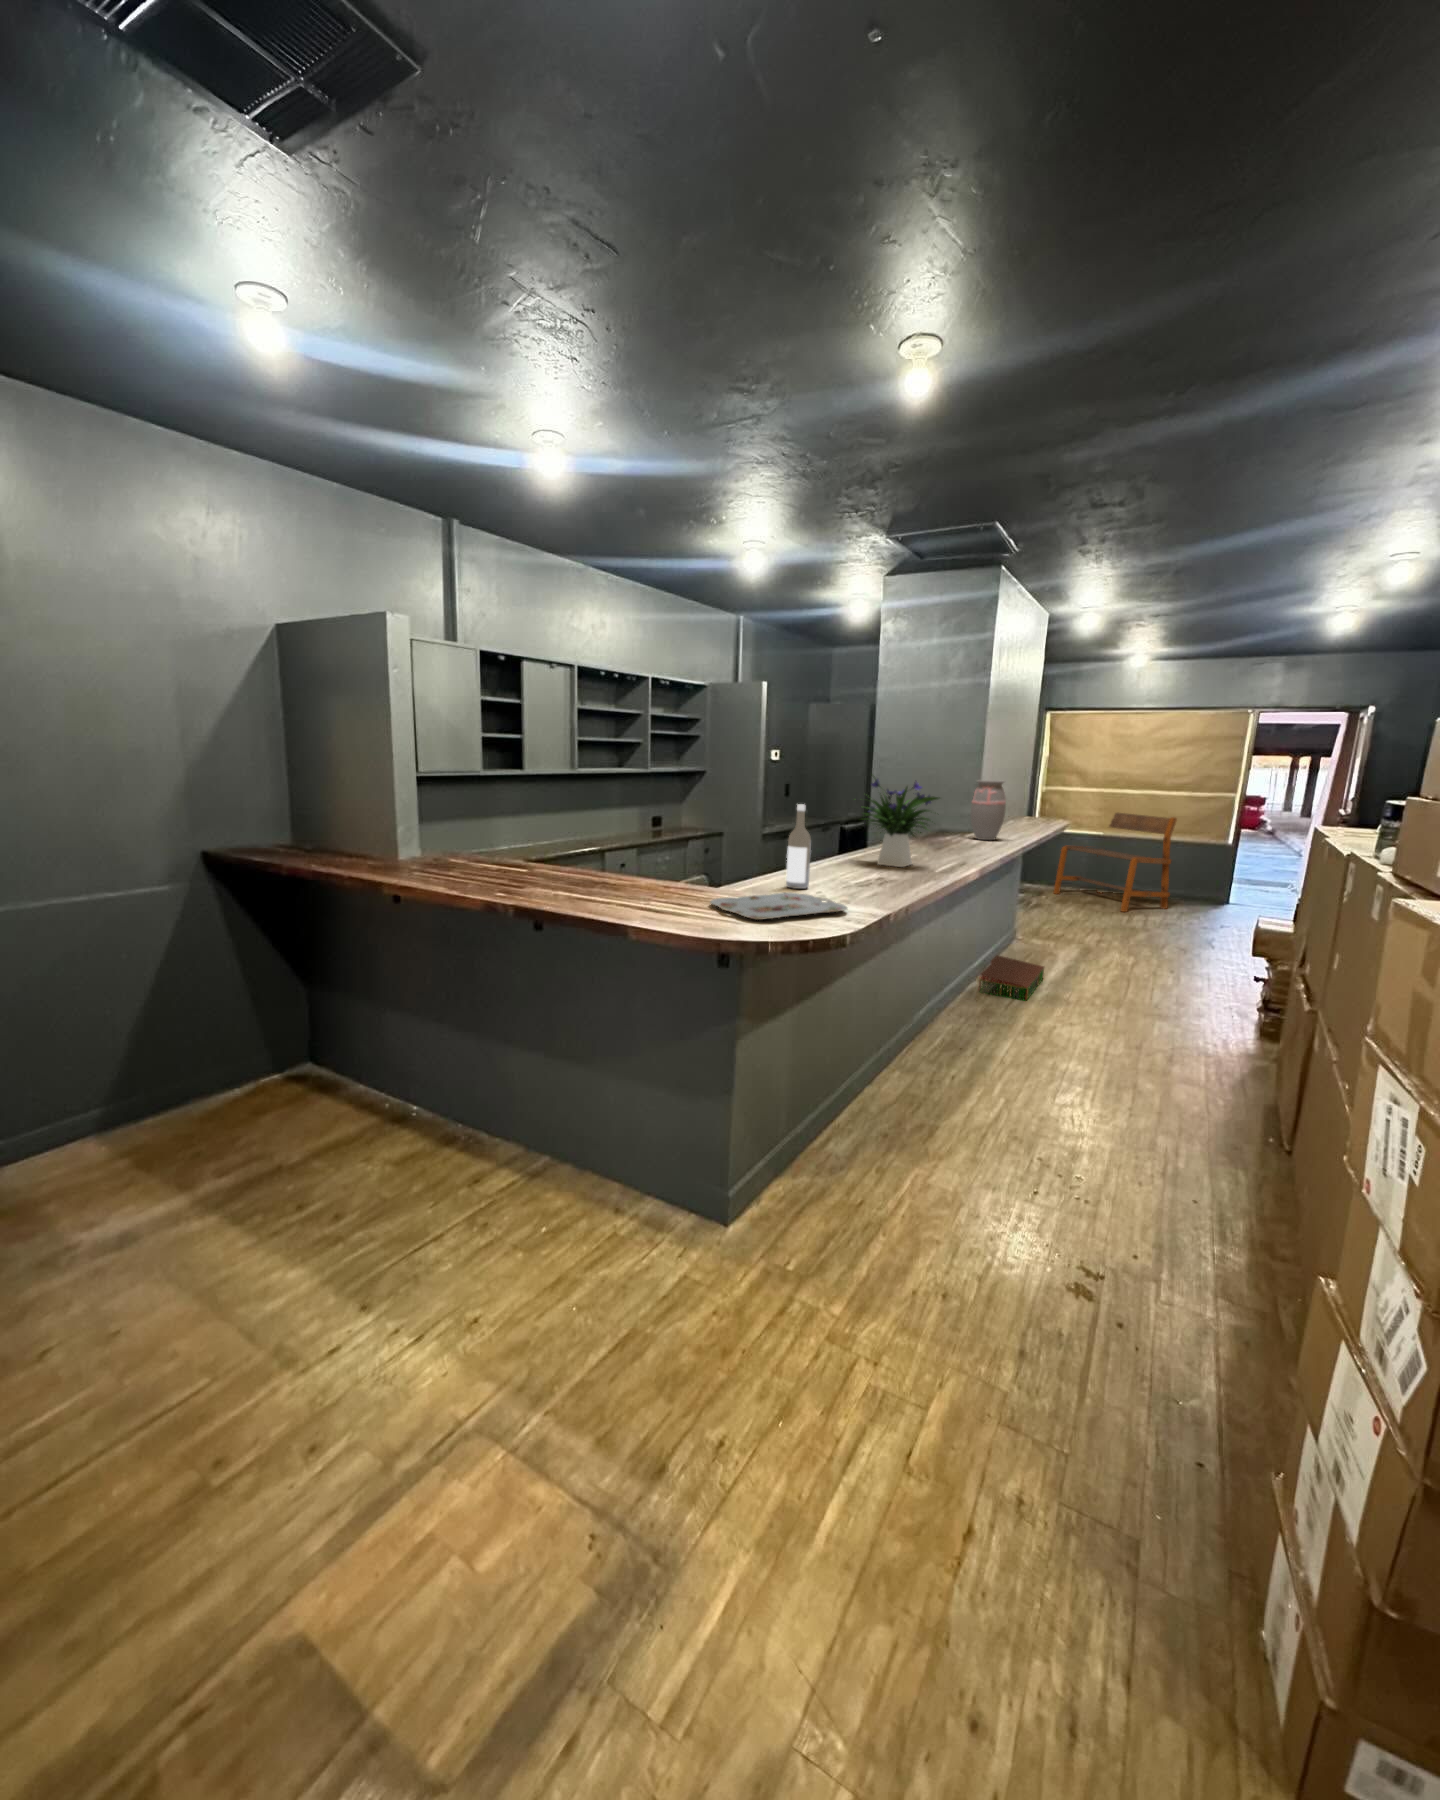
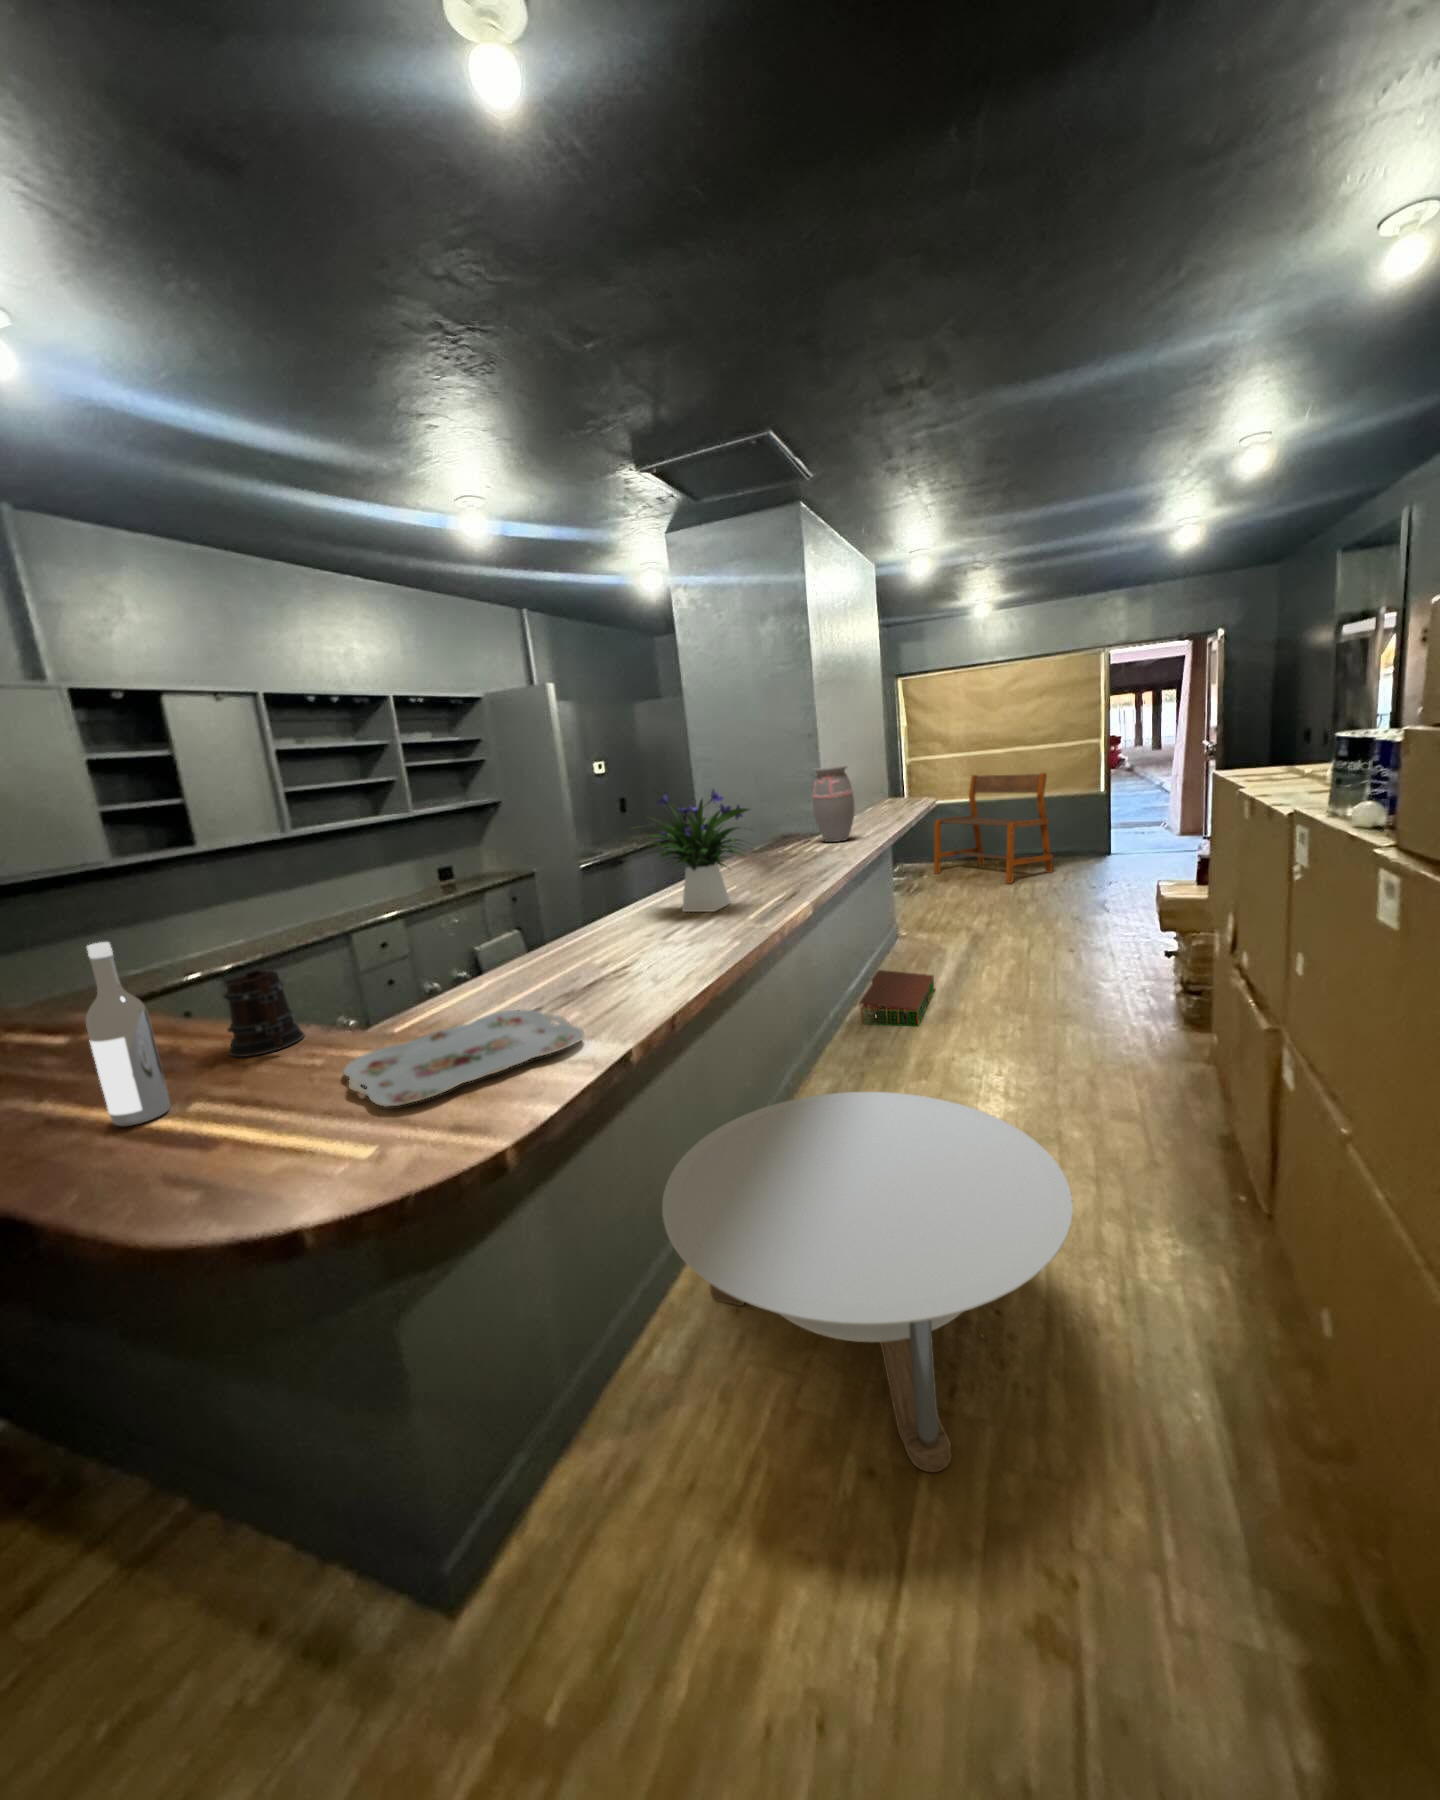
wine bottle: present [786,804,811,889] -> present [86,942,170,1126]
beer mug: none [625,845,665,892] -> present [223,970,304,1057]
round table: none [848,1010,1135,1228] -> present [662,1092,1073,1472]

